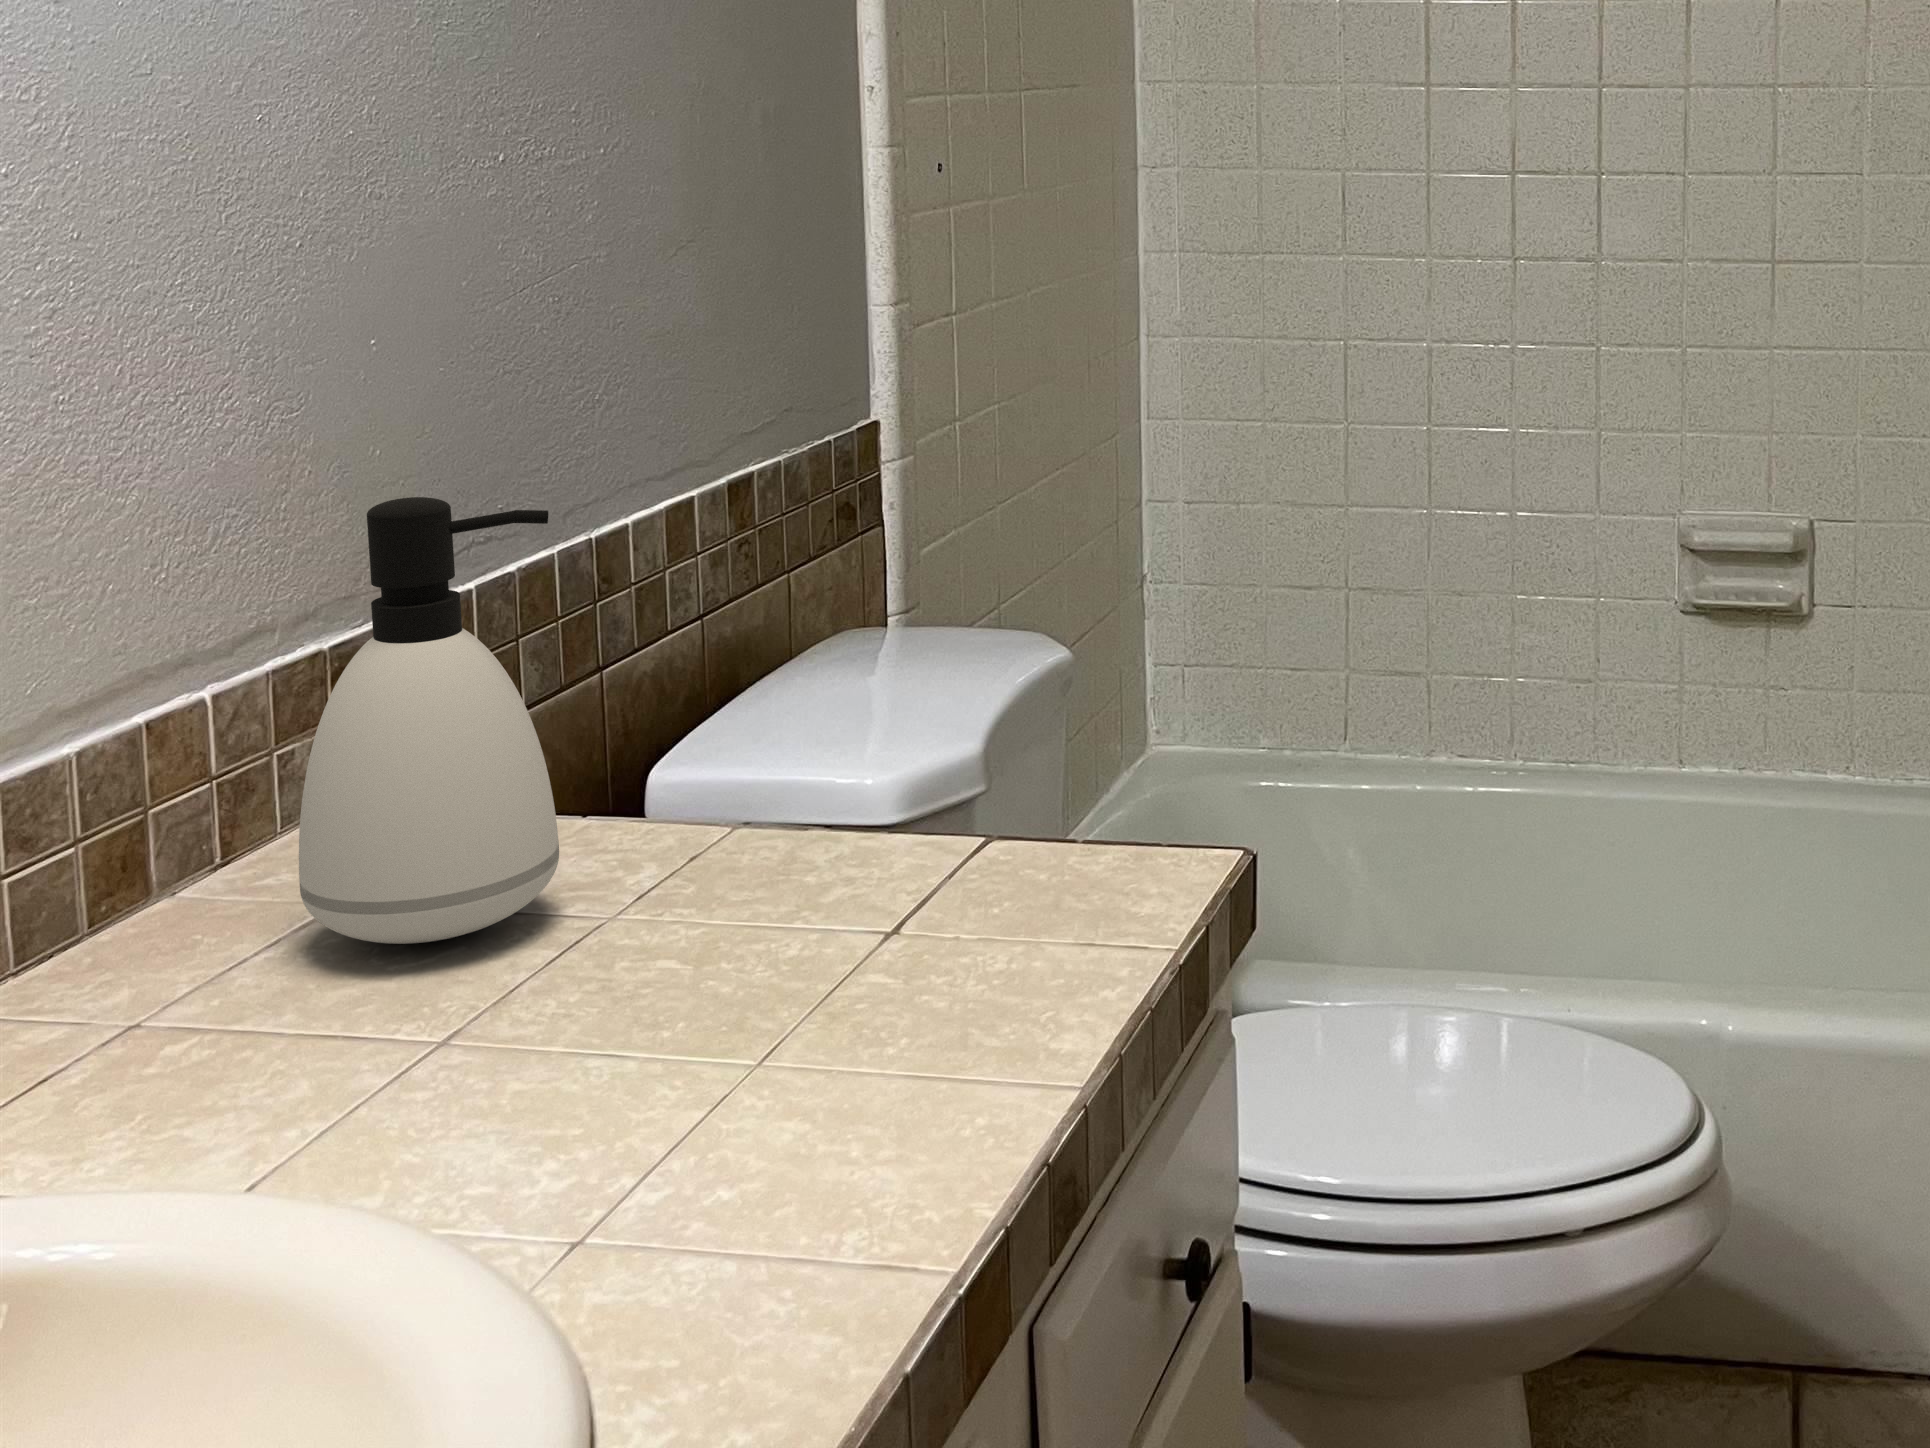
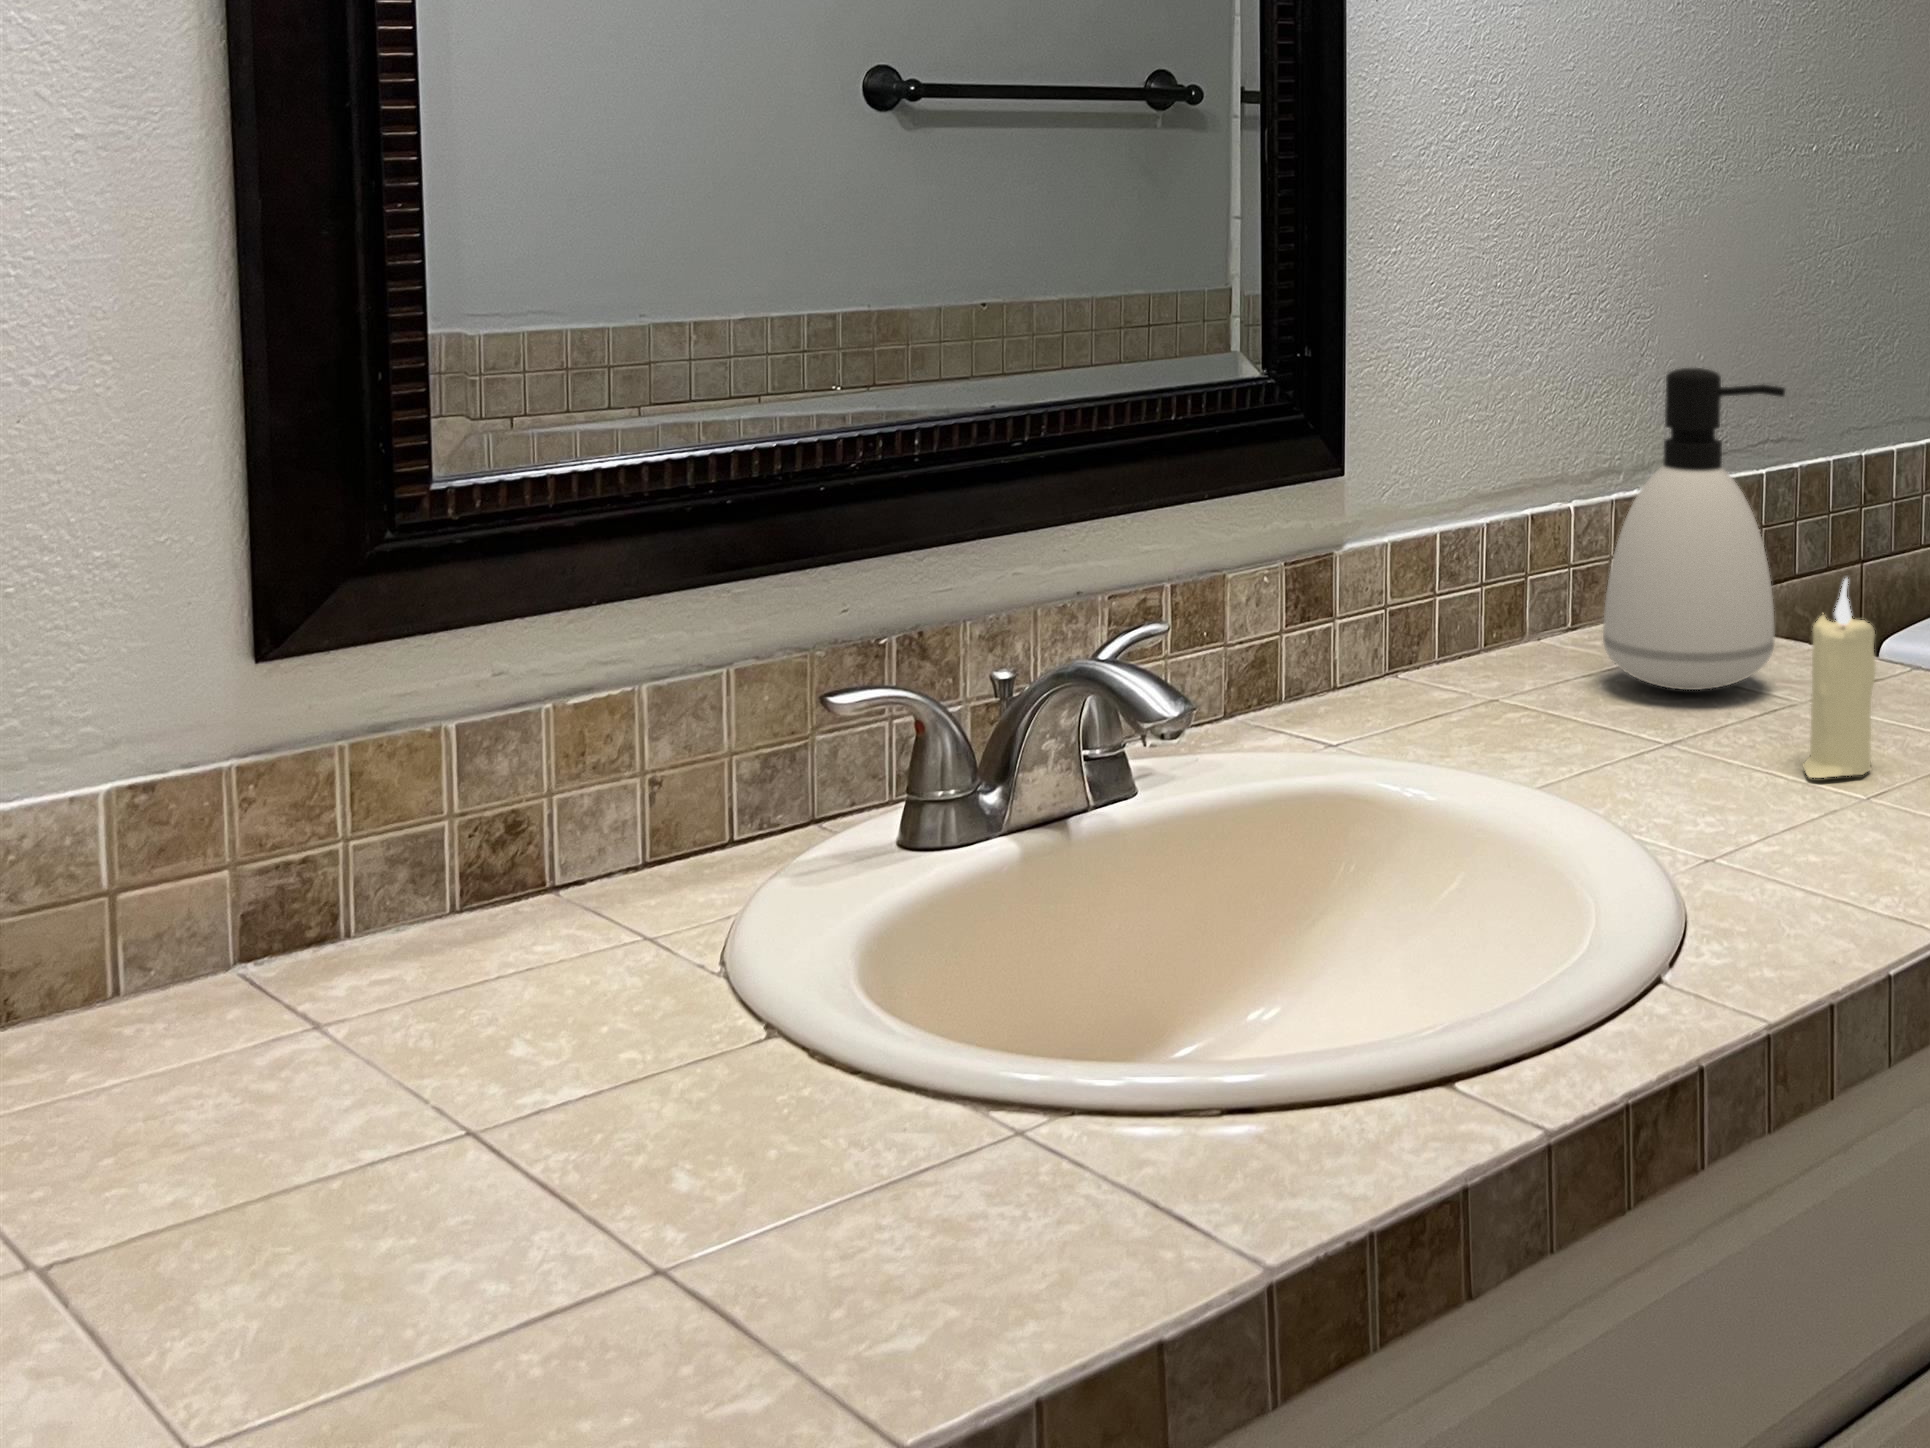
candle: none [651,773,746,1050] -> present [1803,579,1876,778]

